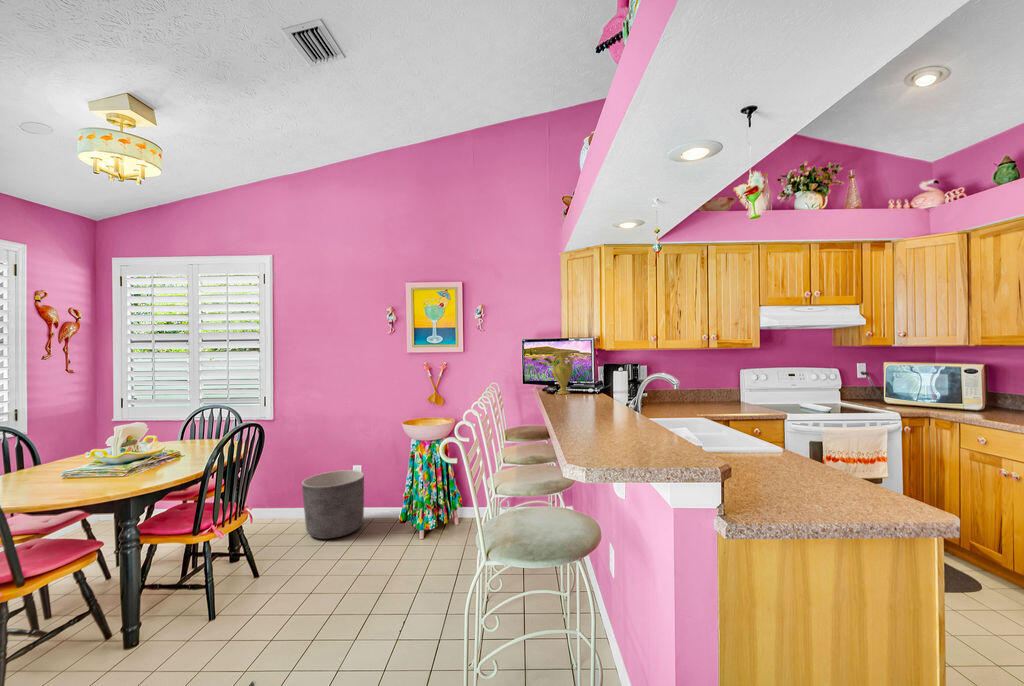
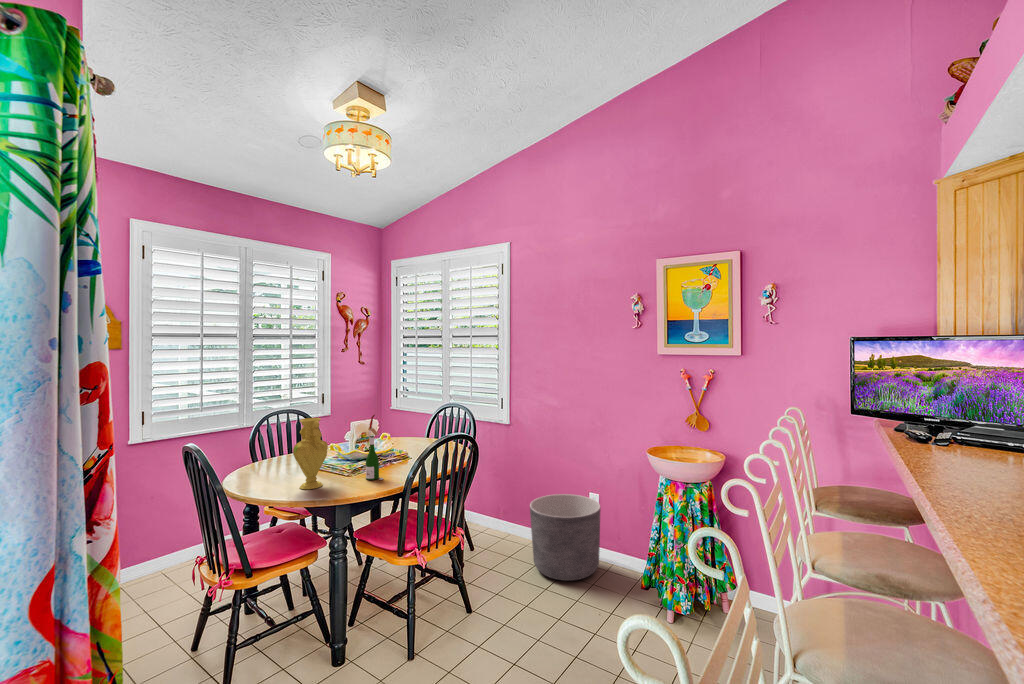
vase: present [552,351,573,394] -> present [293,418,328,489]
wine bottle: none [156,411,177,472] -> present [366,415,383,480]

